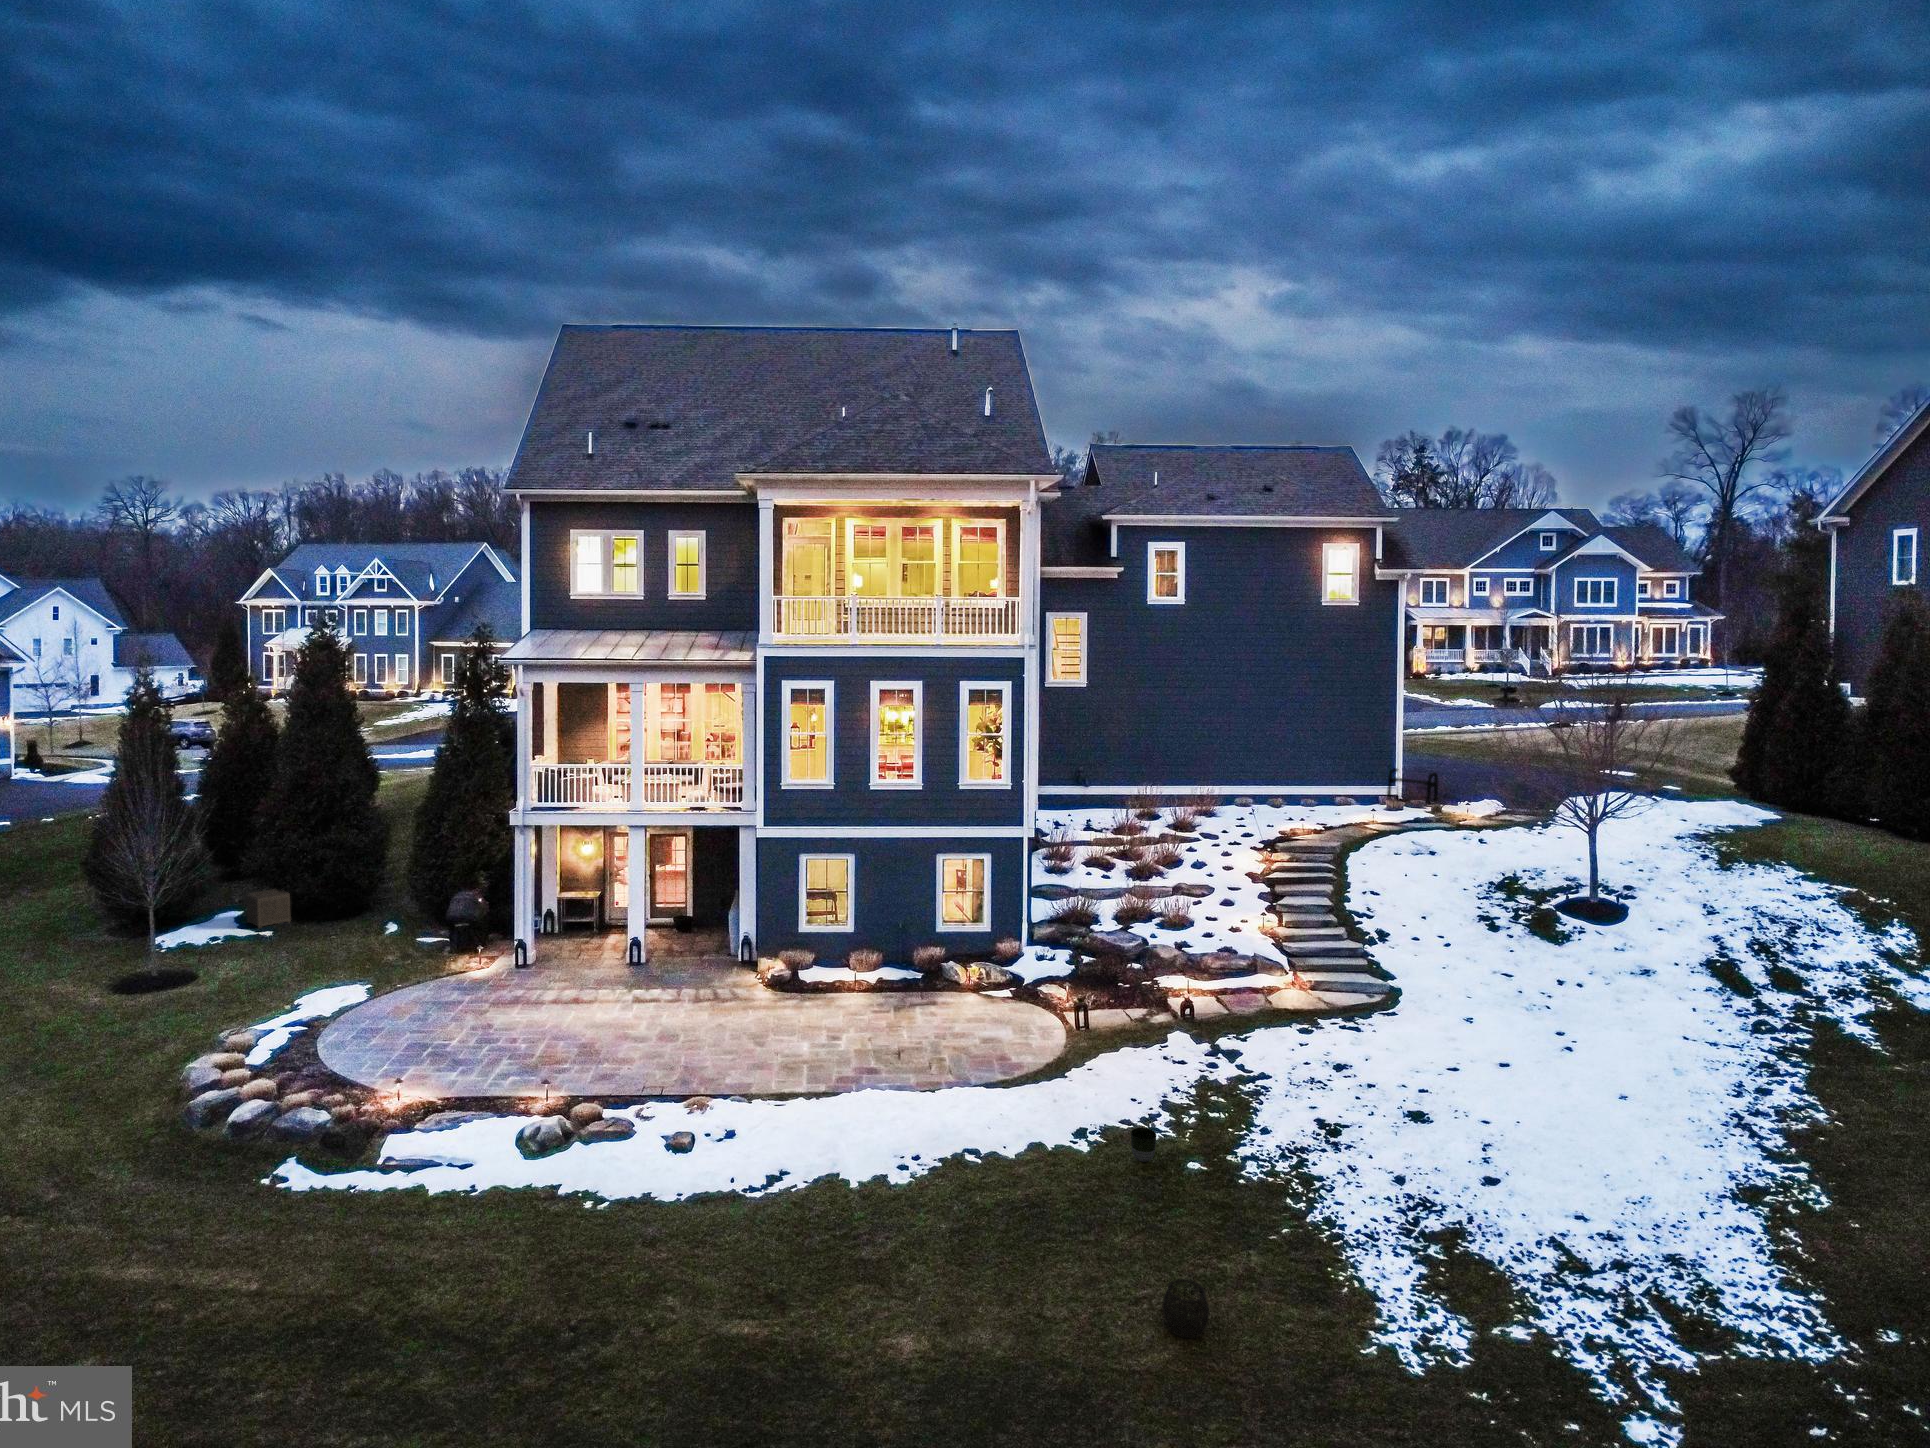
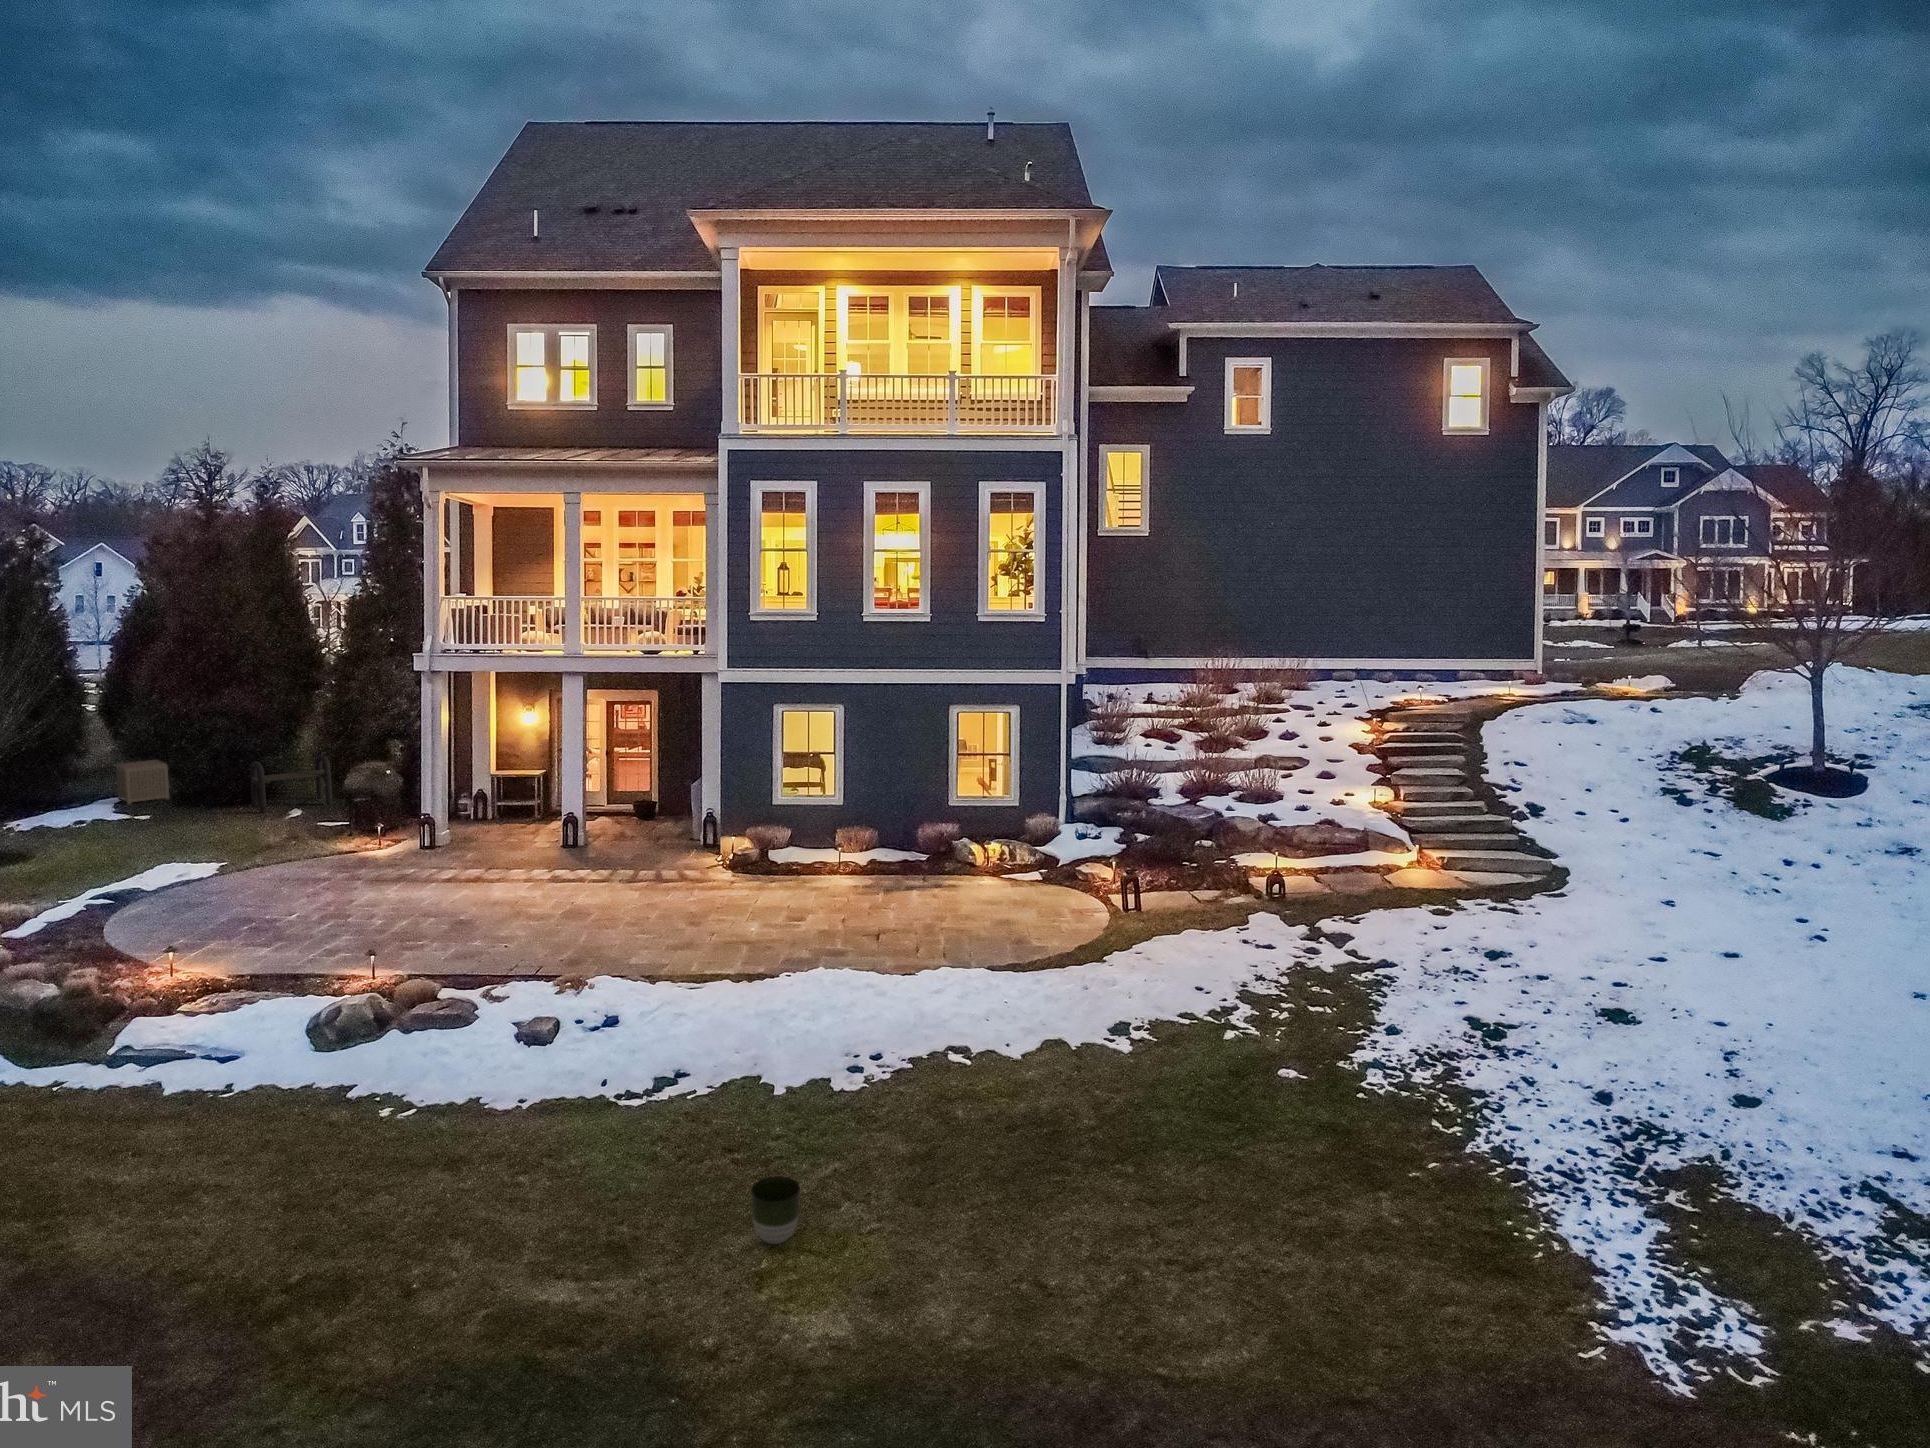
bench: present [1387,768,1438,804] -> present [250,755,333,813]
planter: present [1131,1128,1156,1162] -> present [751,1176,800,1244]
woven basket: present [1162,1279,1209,1338] -> none [1239,1228,1319,1325]

